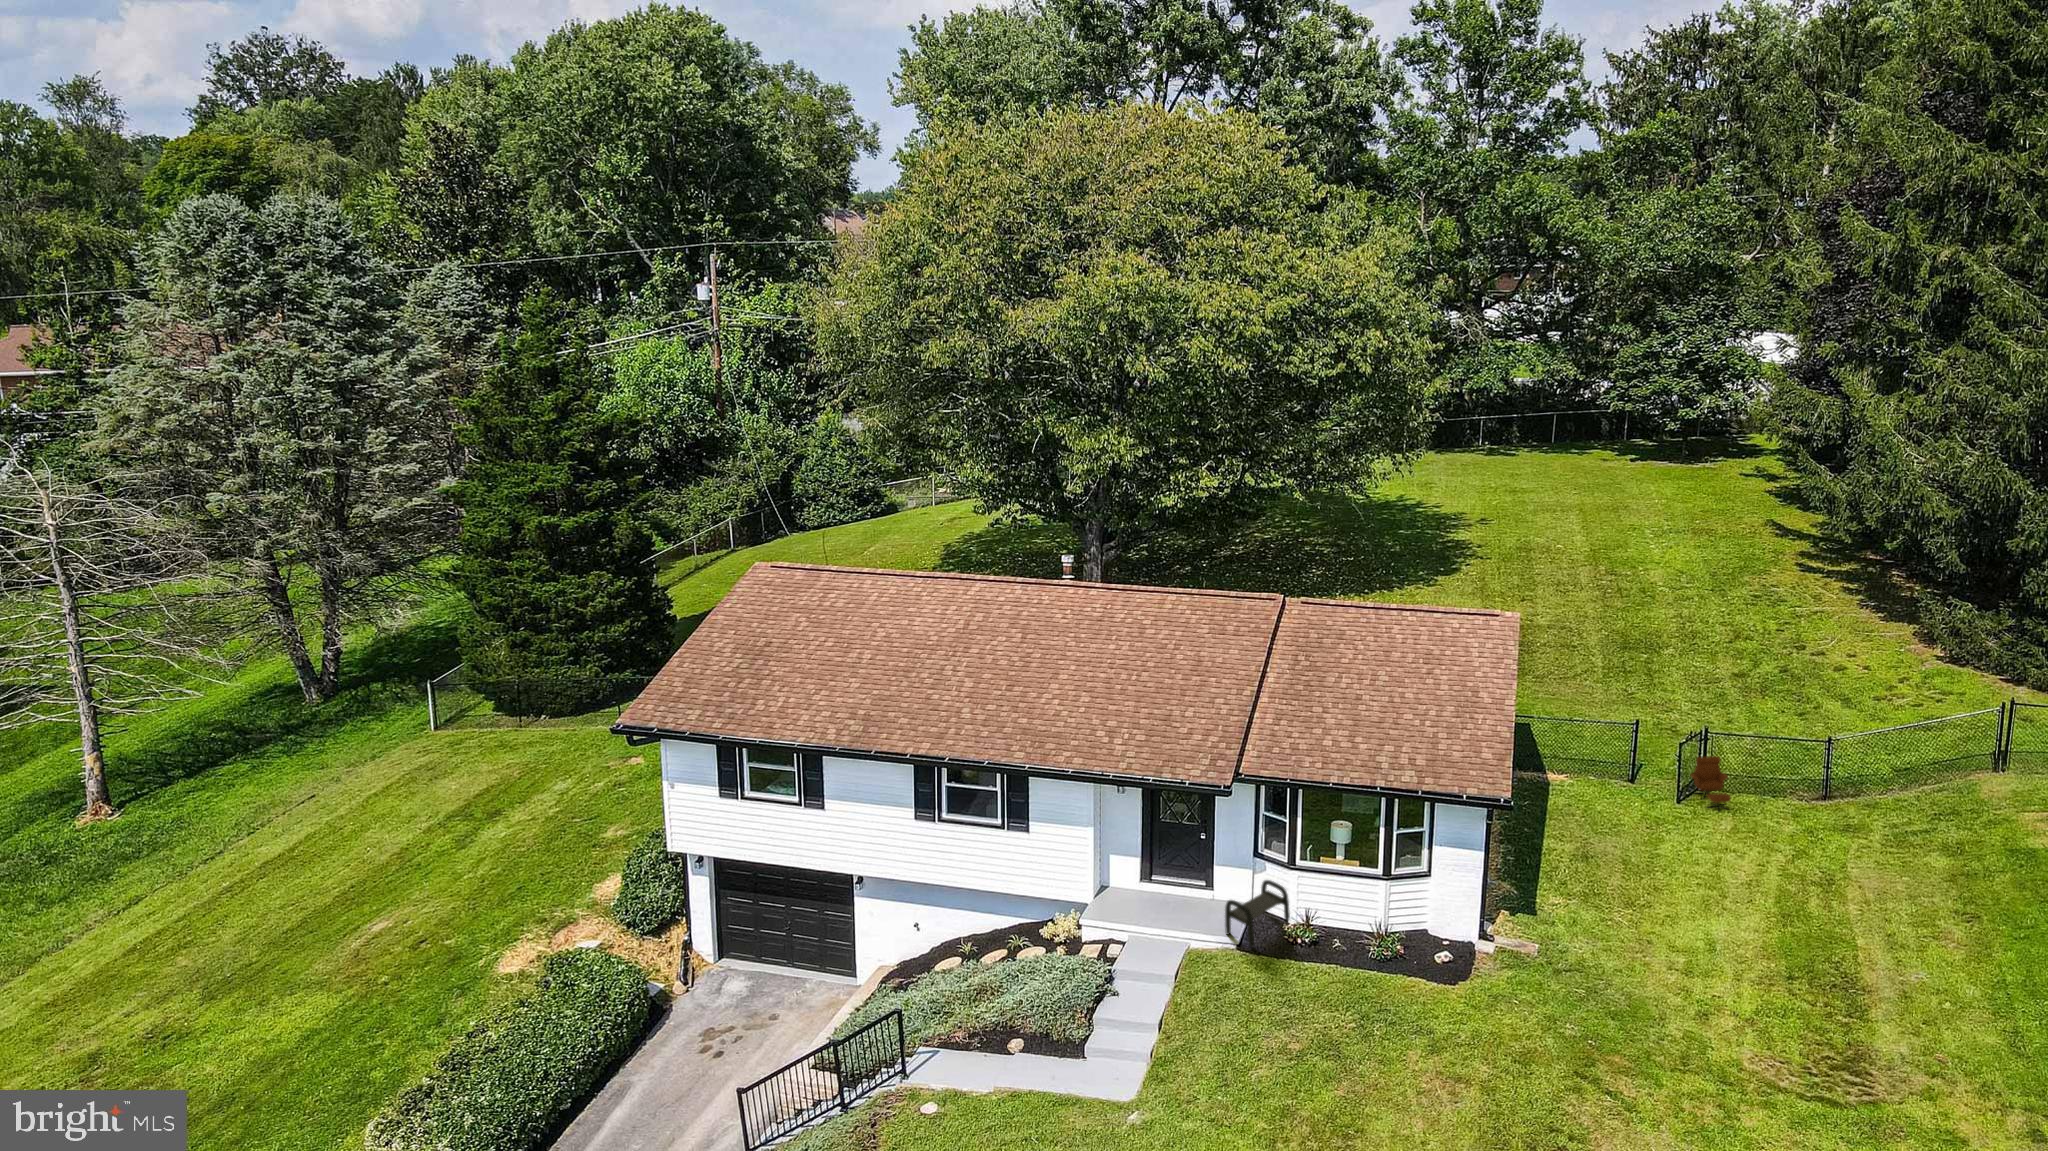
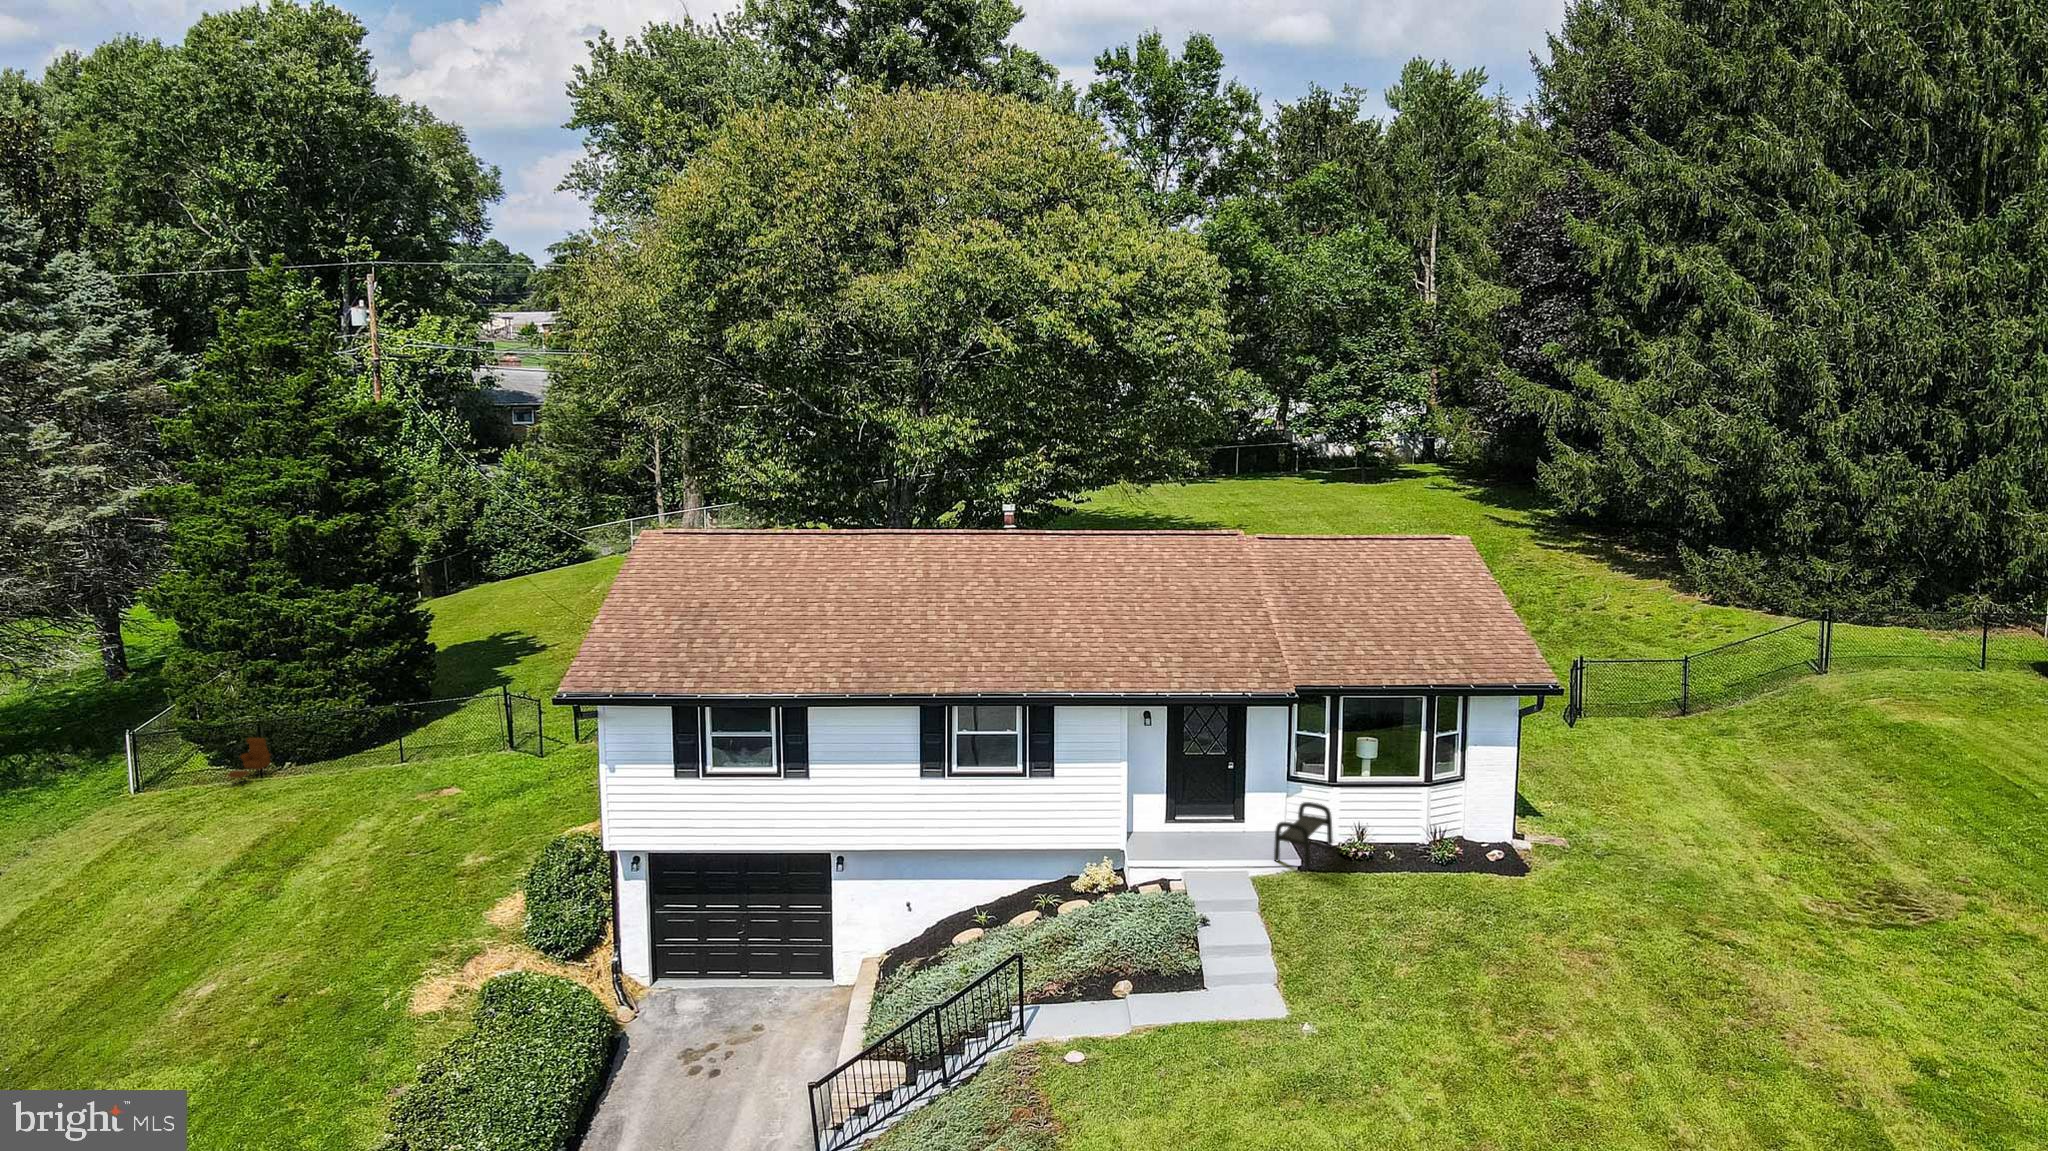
lounge chair: present [1691,756,1731,808] -> present [228,737,270,785]

